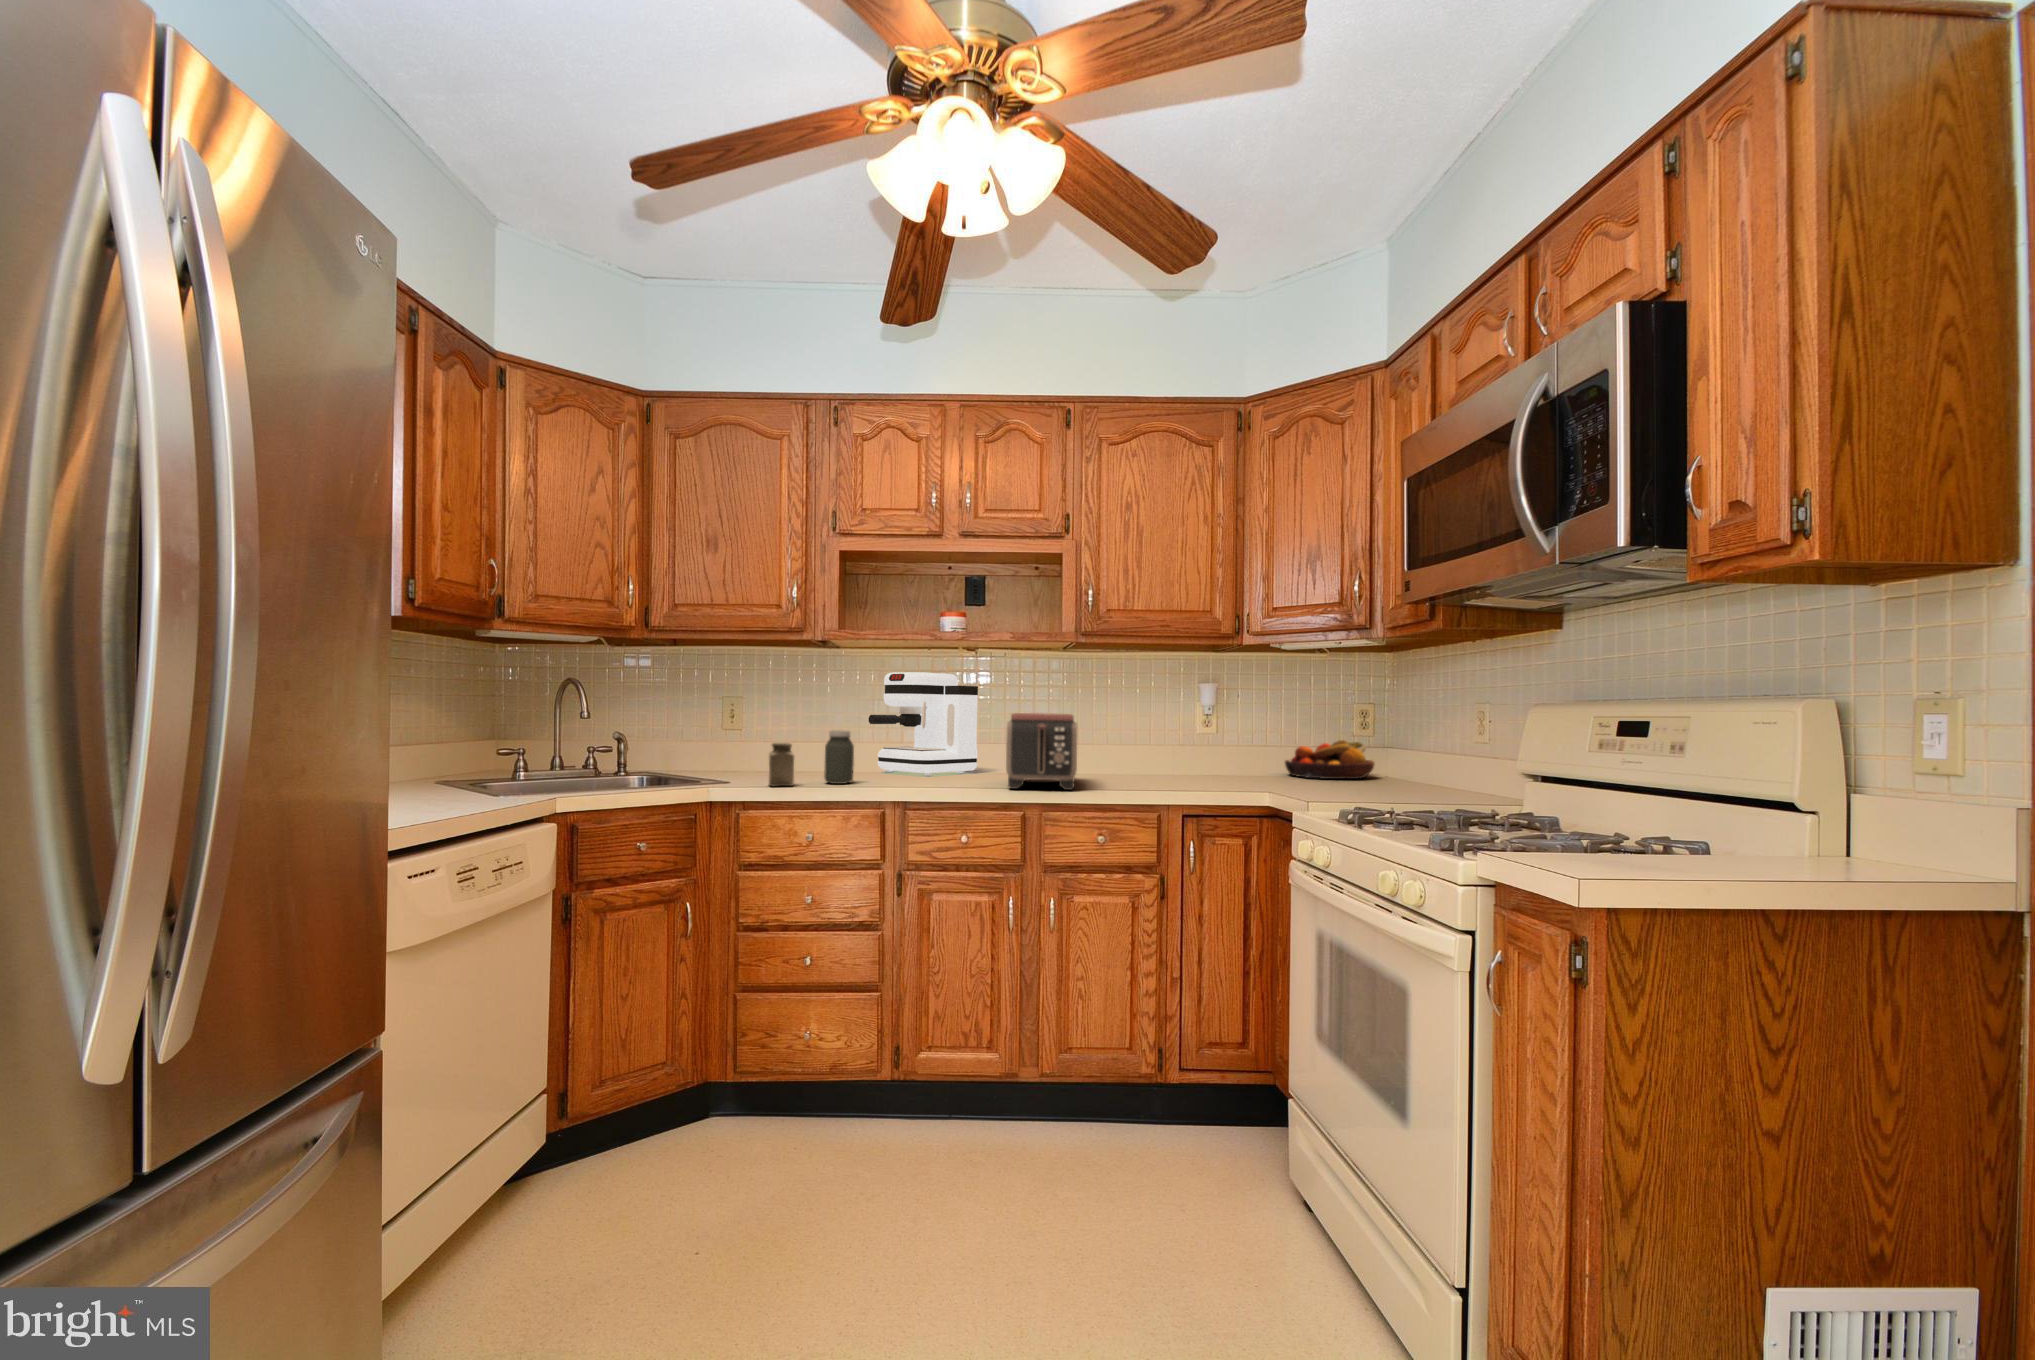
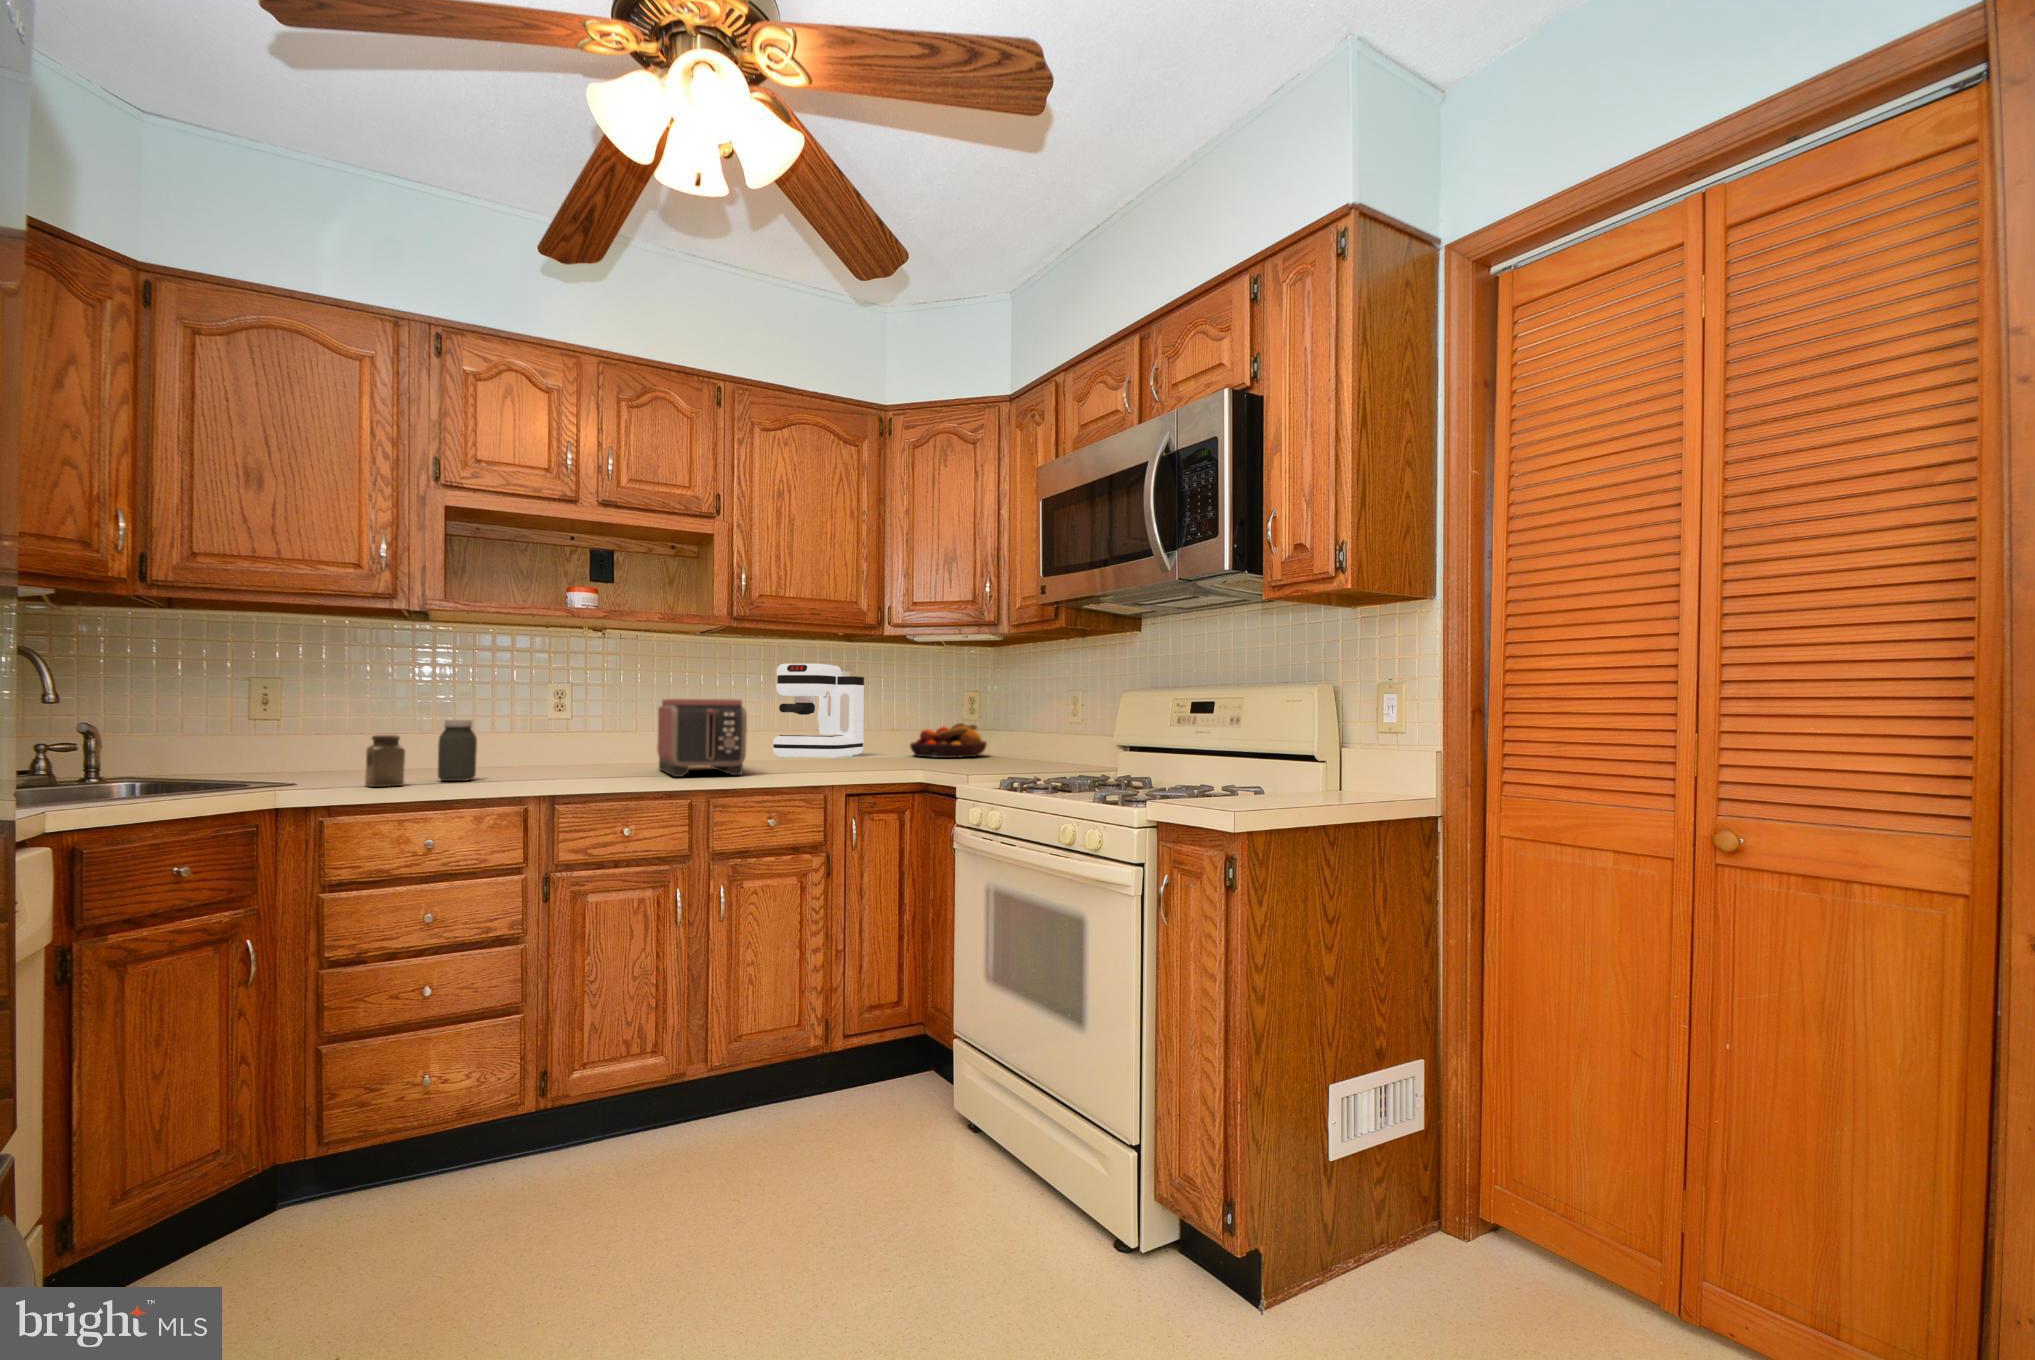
coffee maker: present [869,672,978,775] -> present [773,664,864,759]

